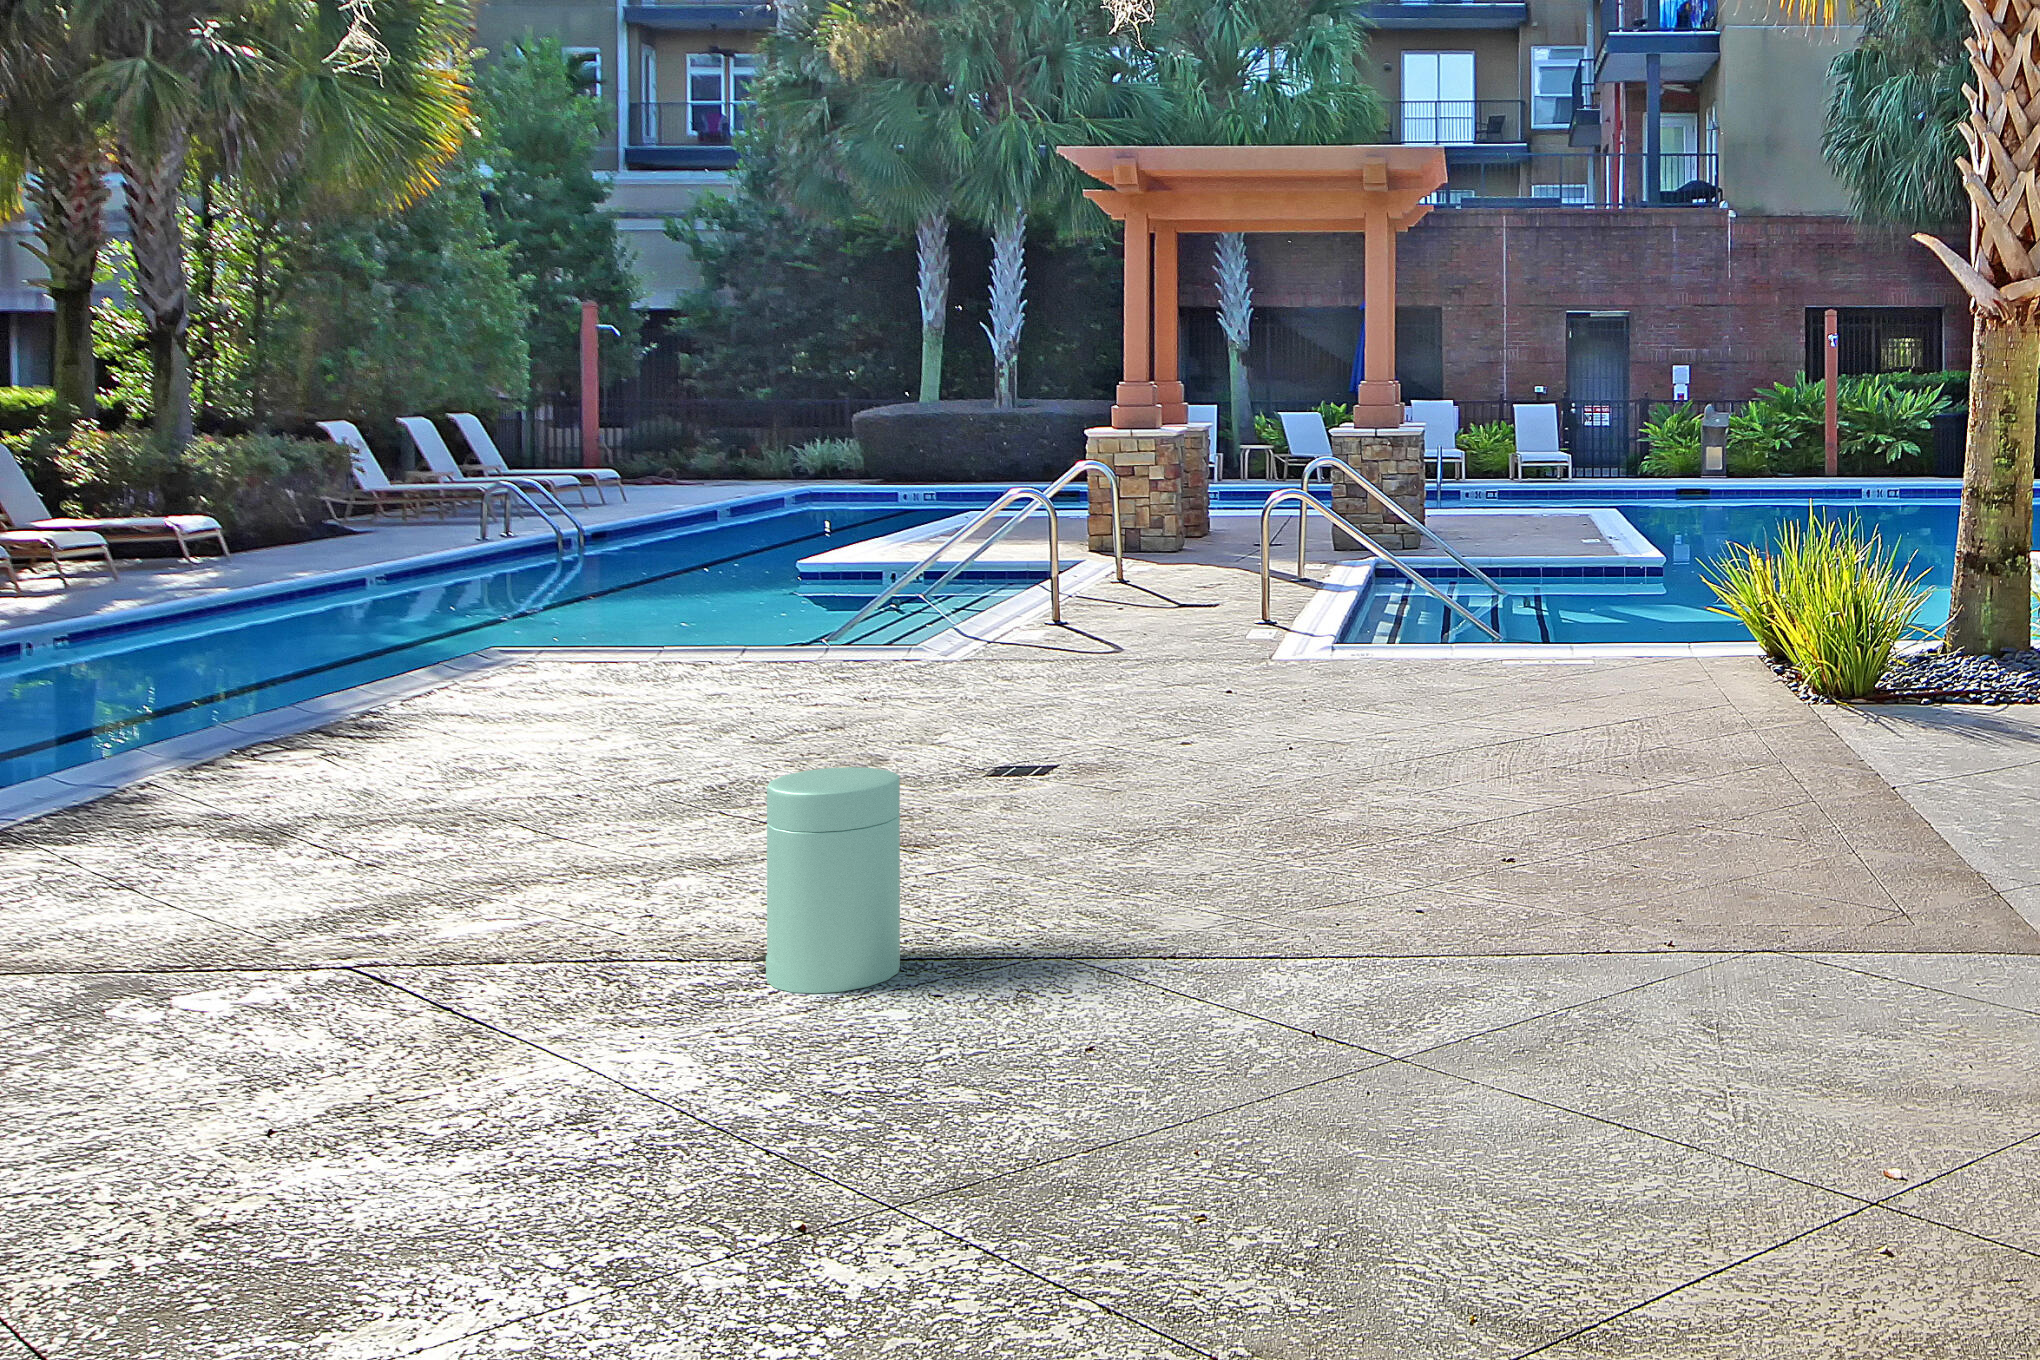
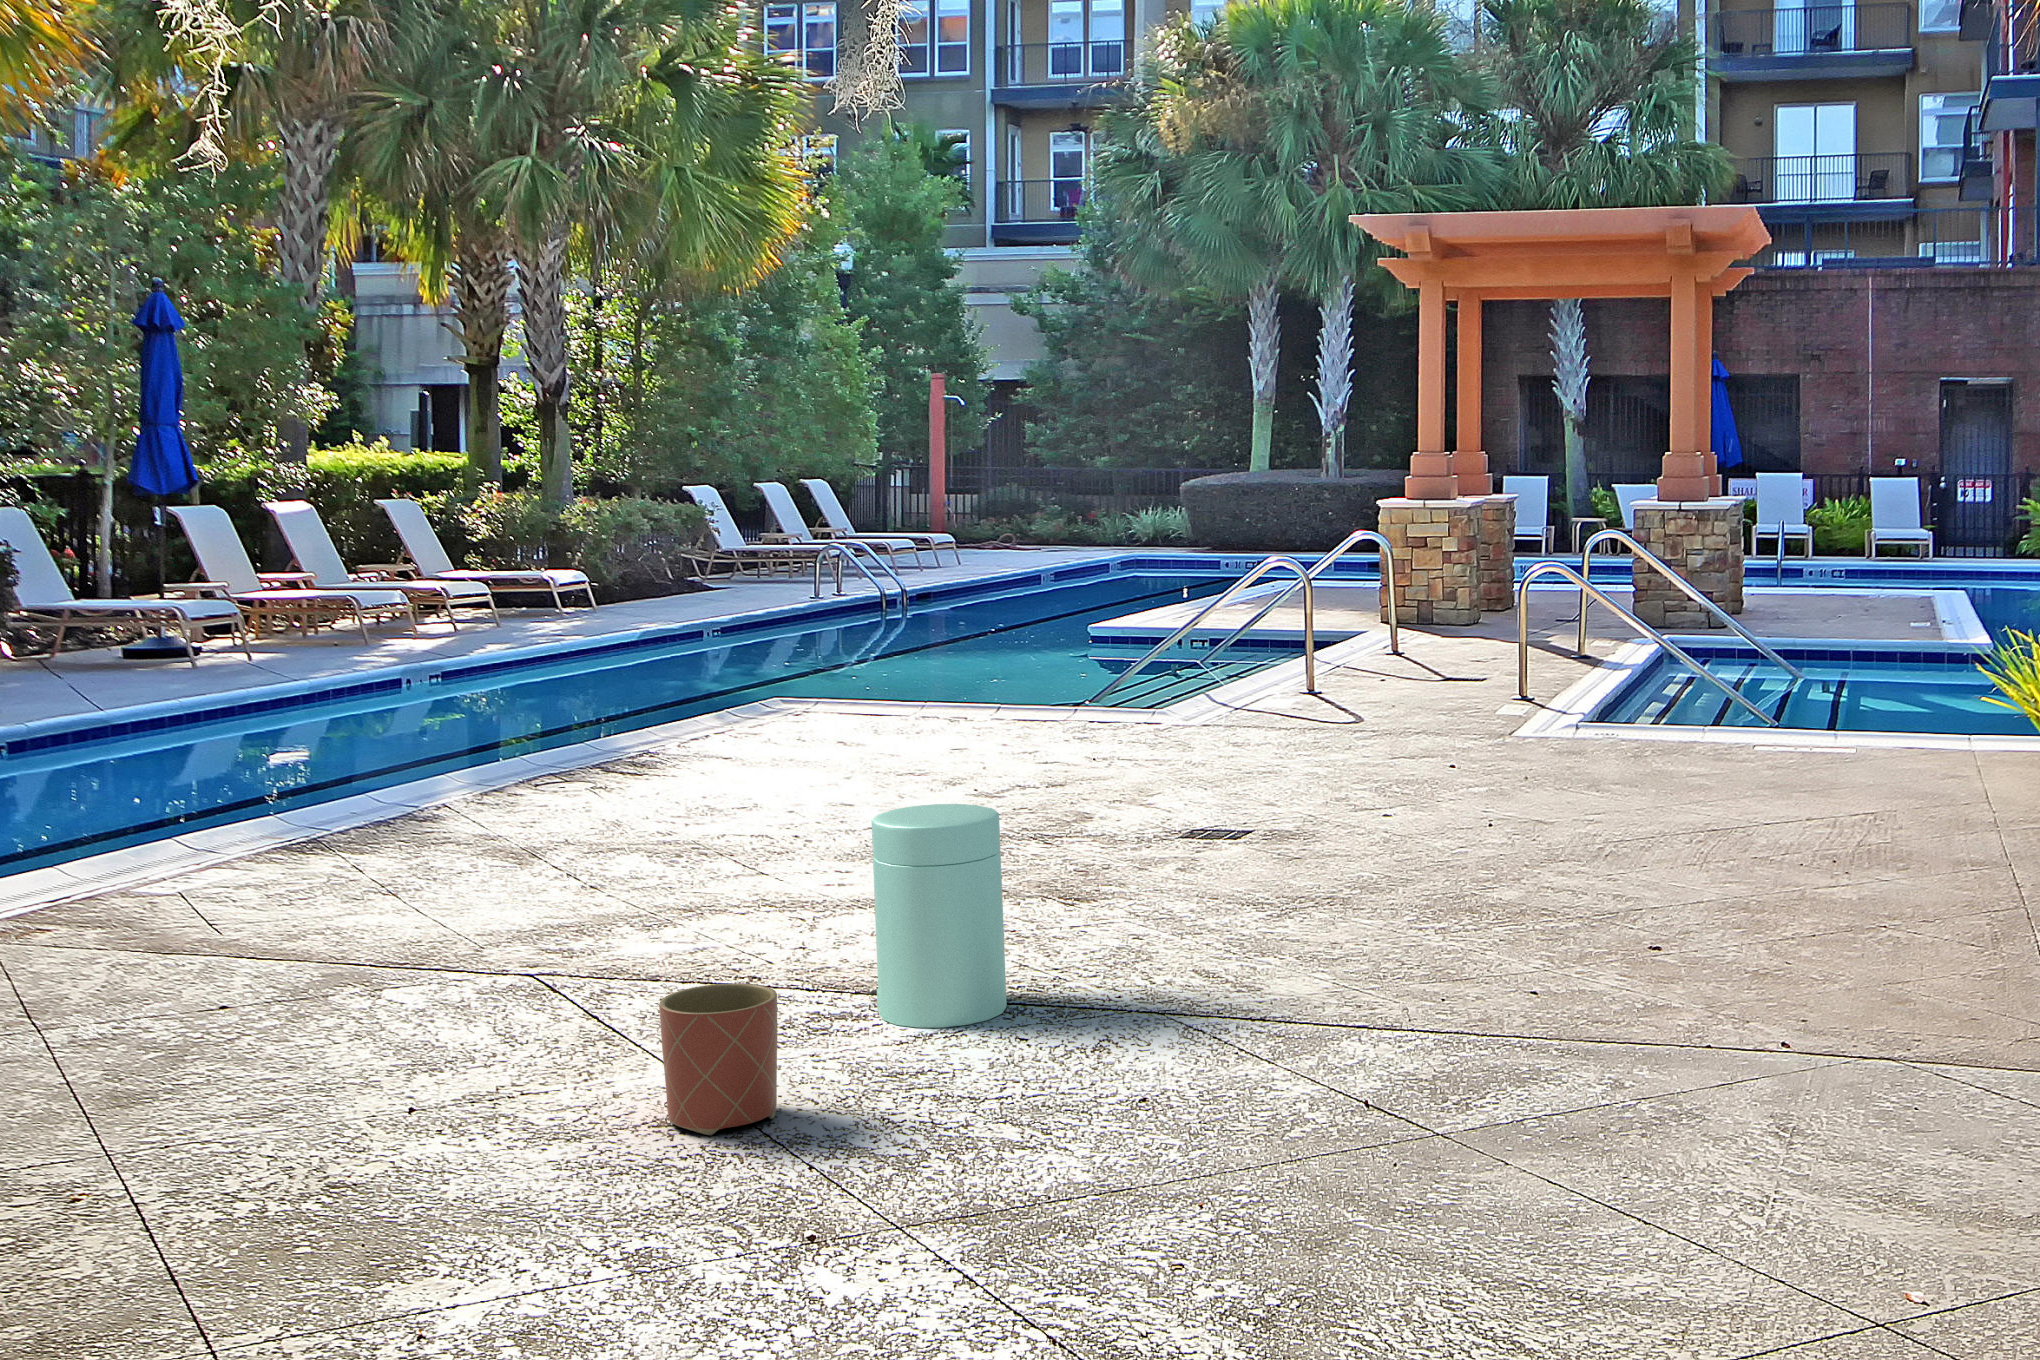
planter: none [579,966,711,1128] -> present [659,983,777,1135]

